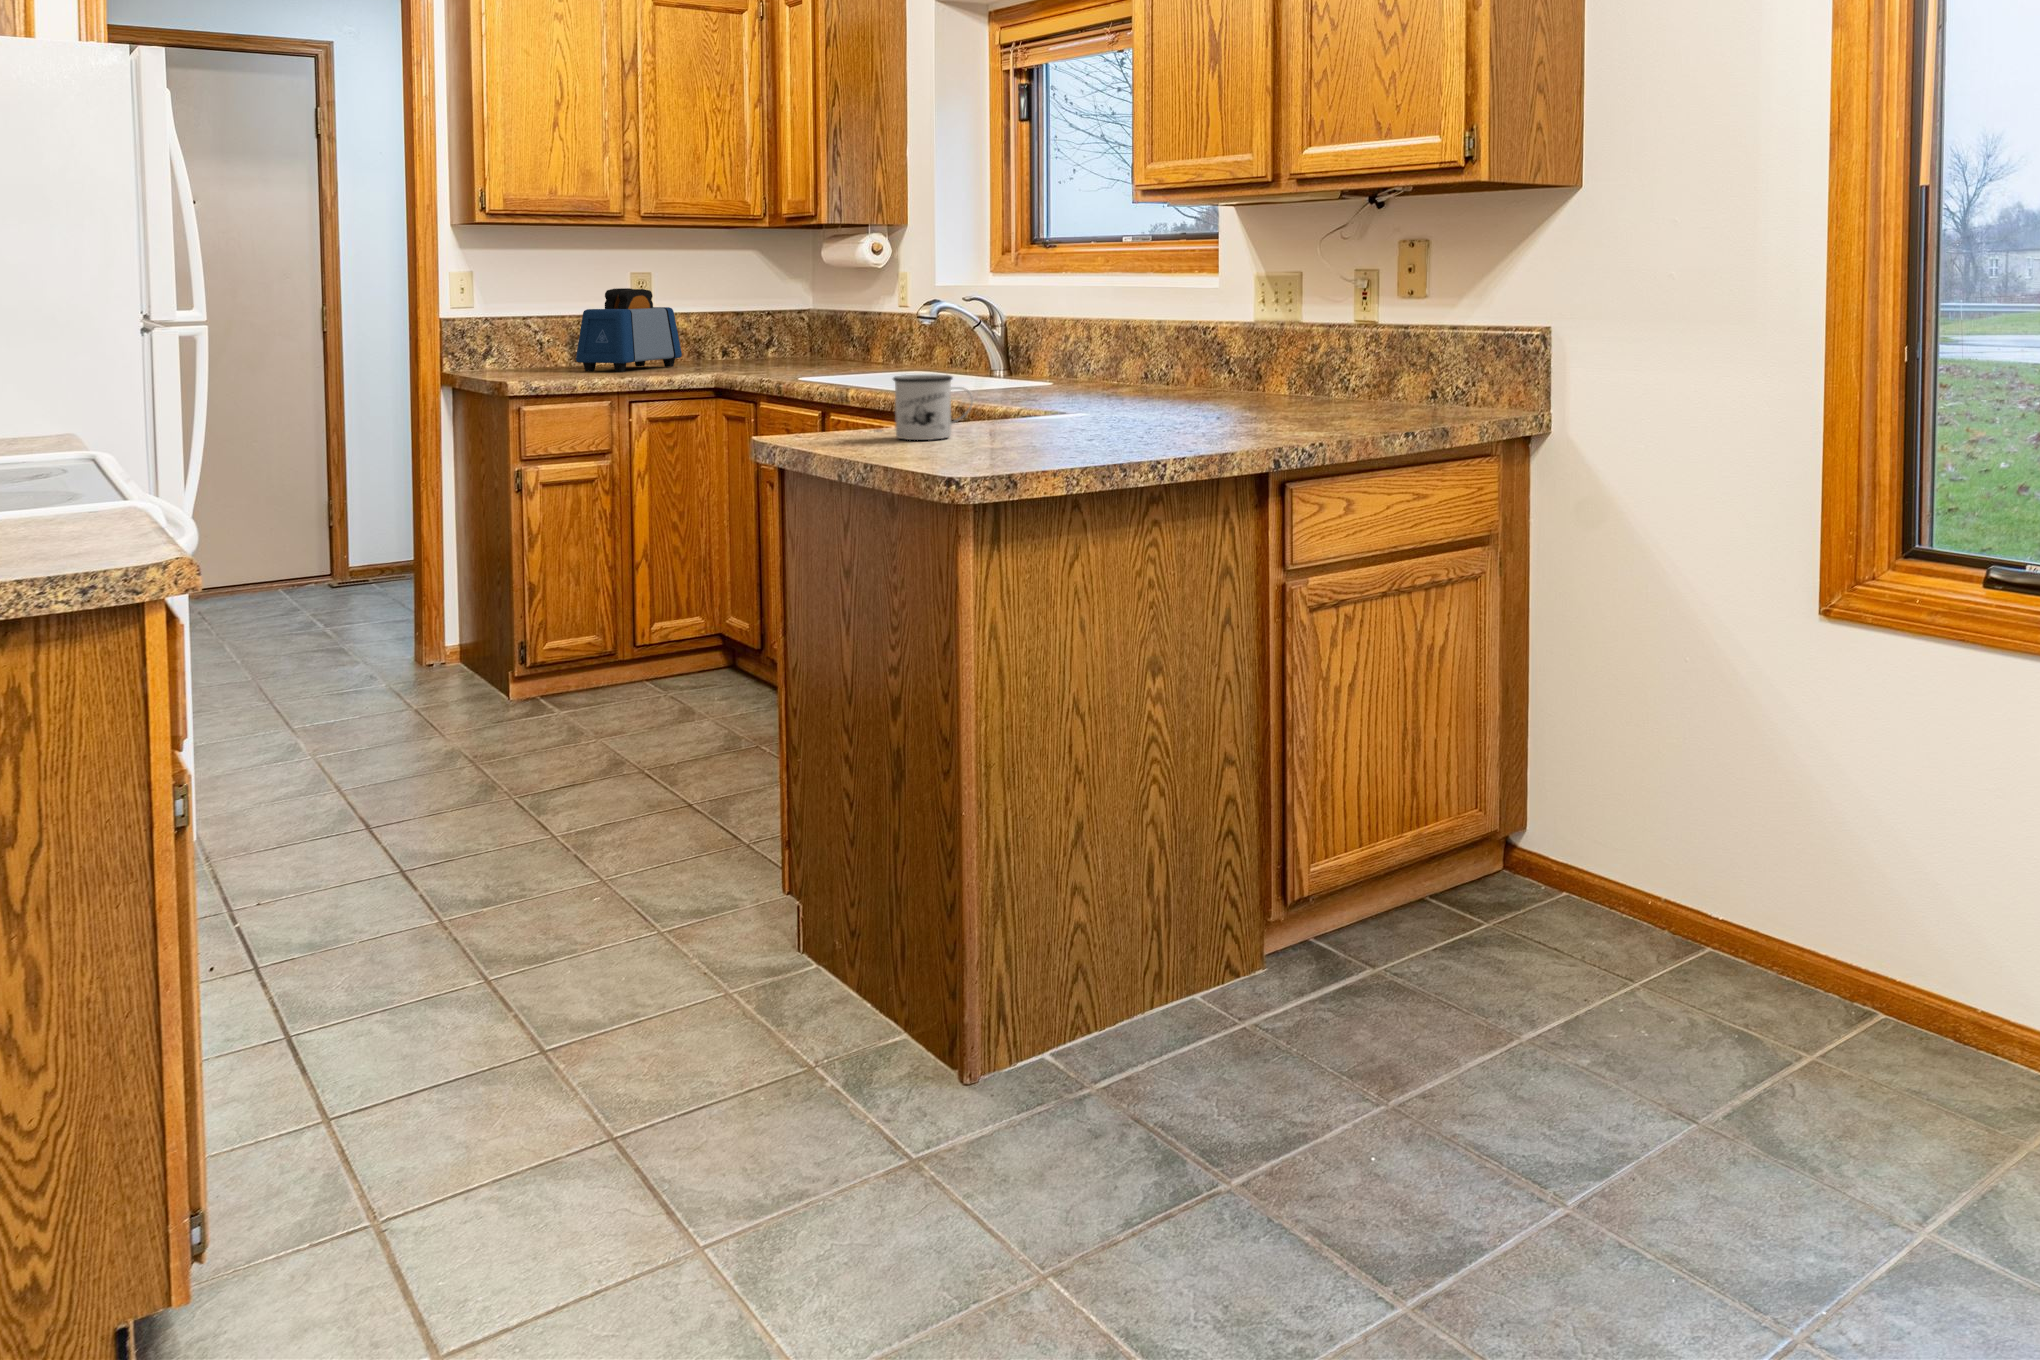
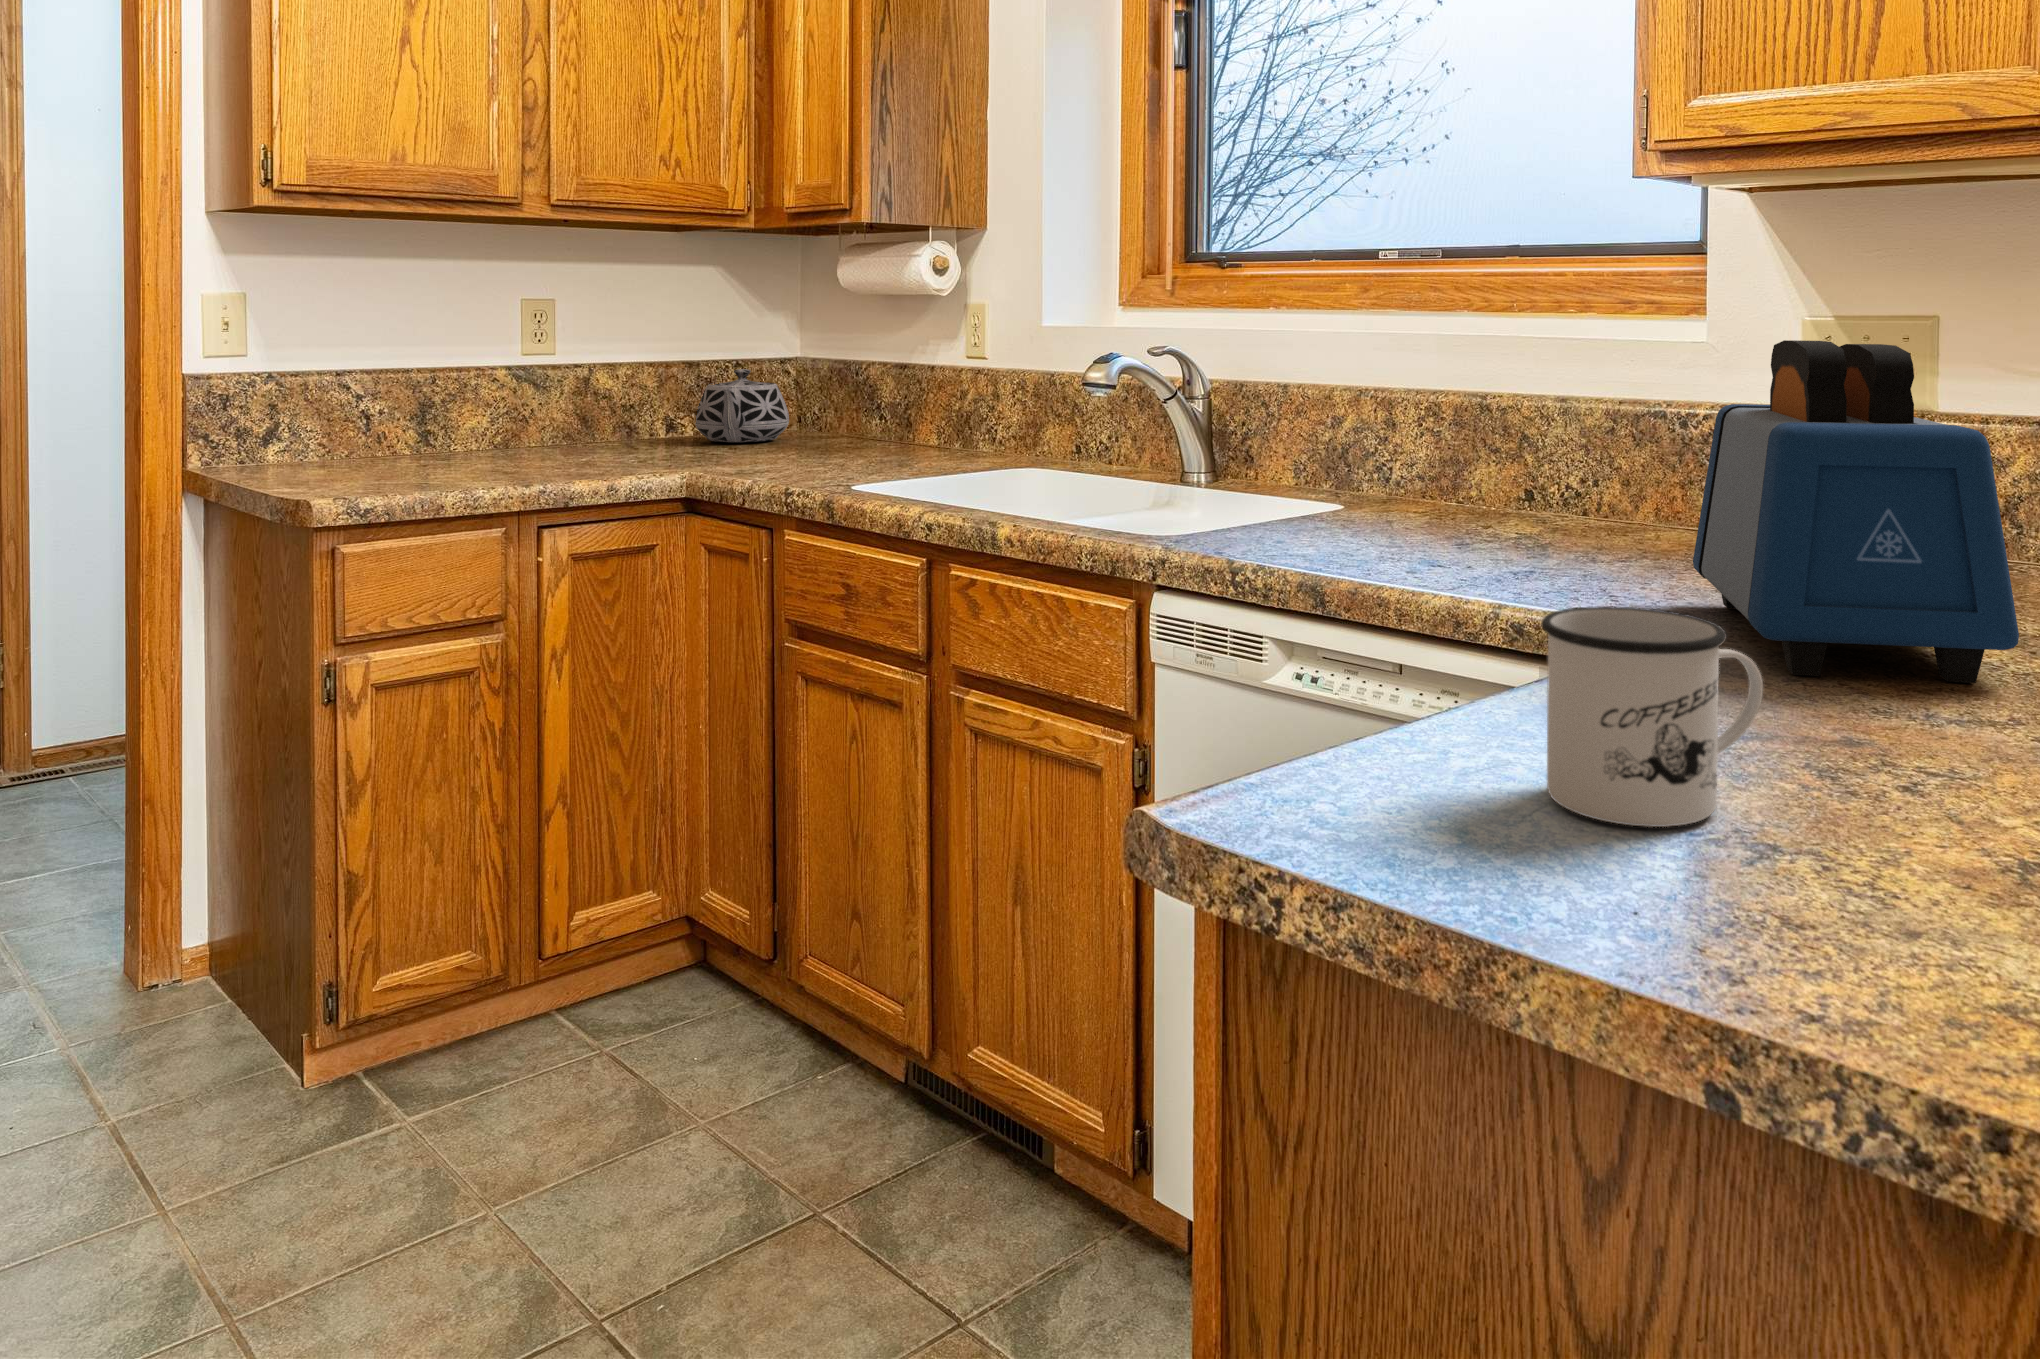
toaster: present [576,288,682,372] -> present [1693,340,2019,683]
teapot: none [739,316,799,363] -> present [695,369,789,442]

